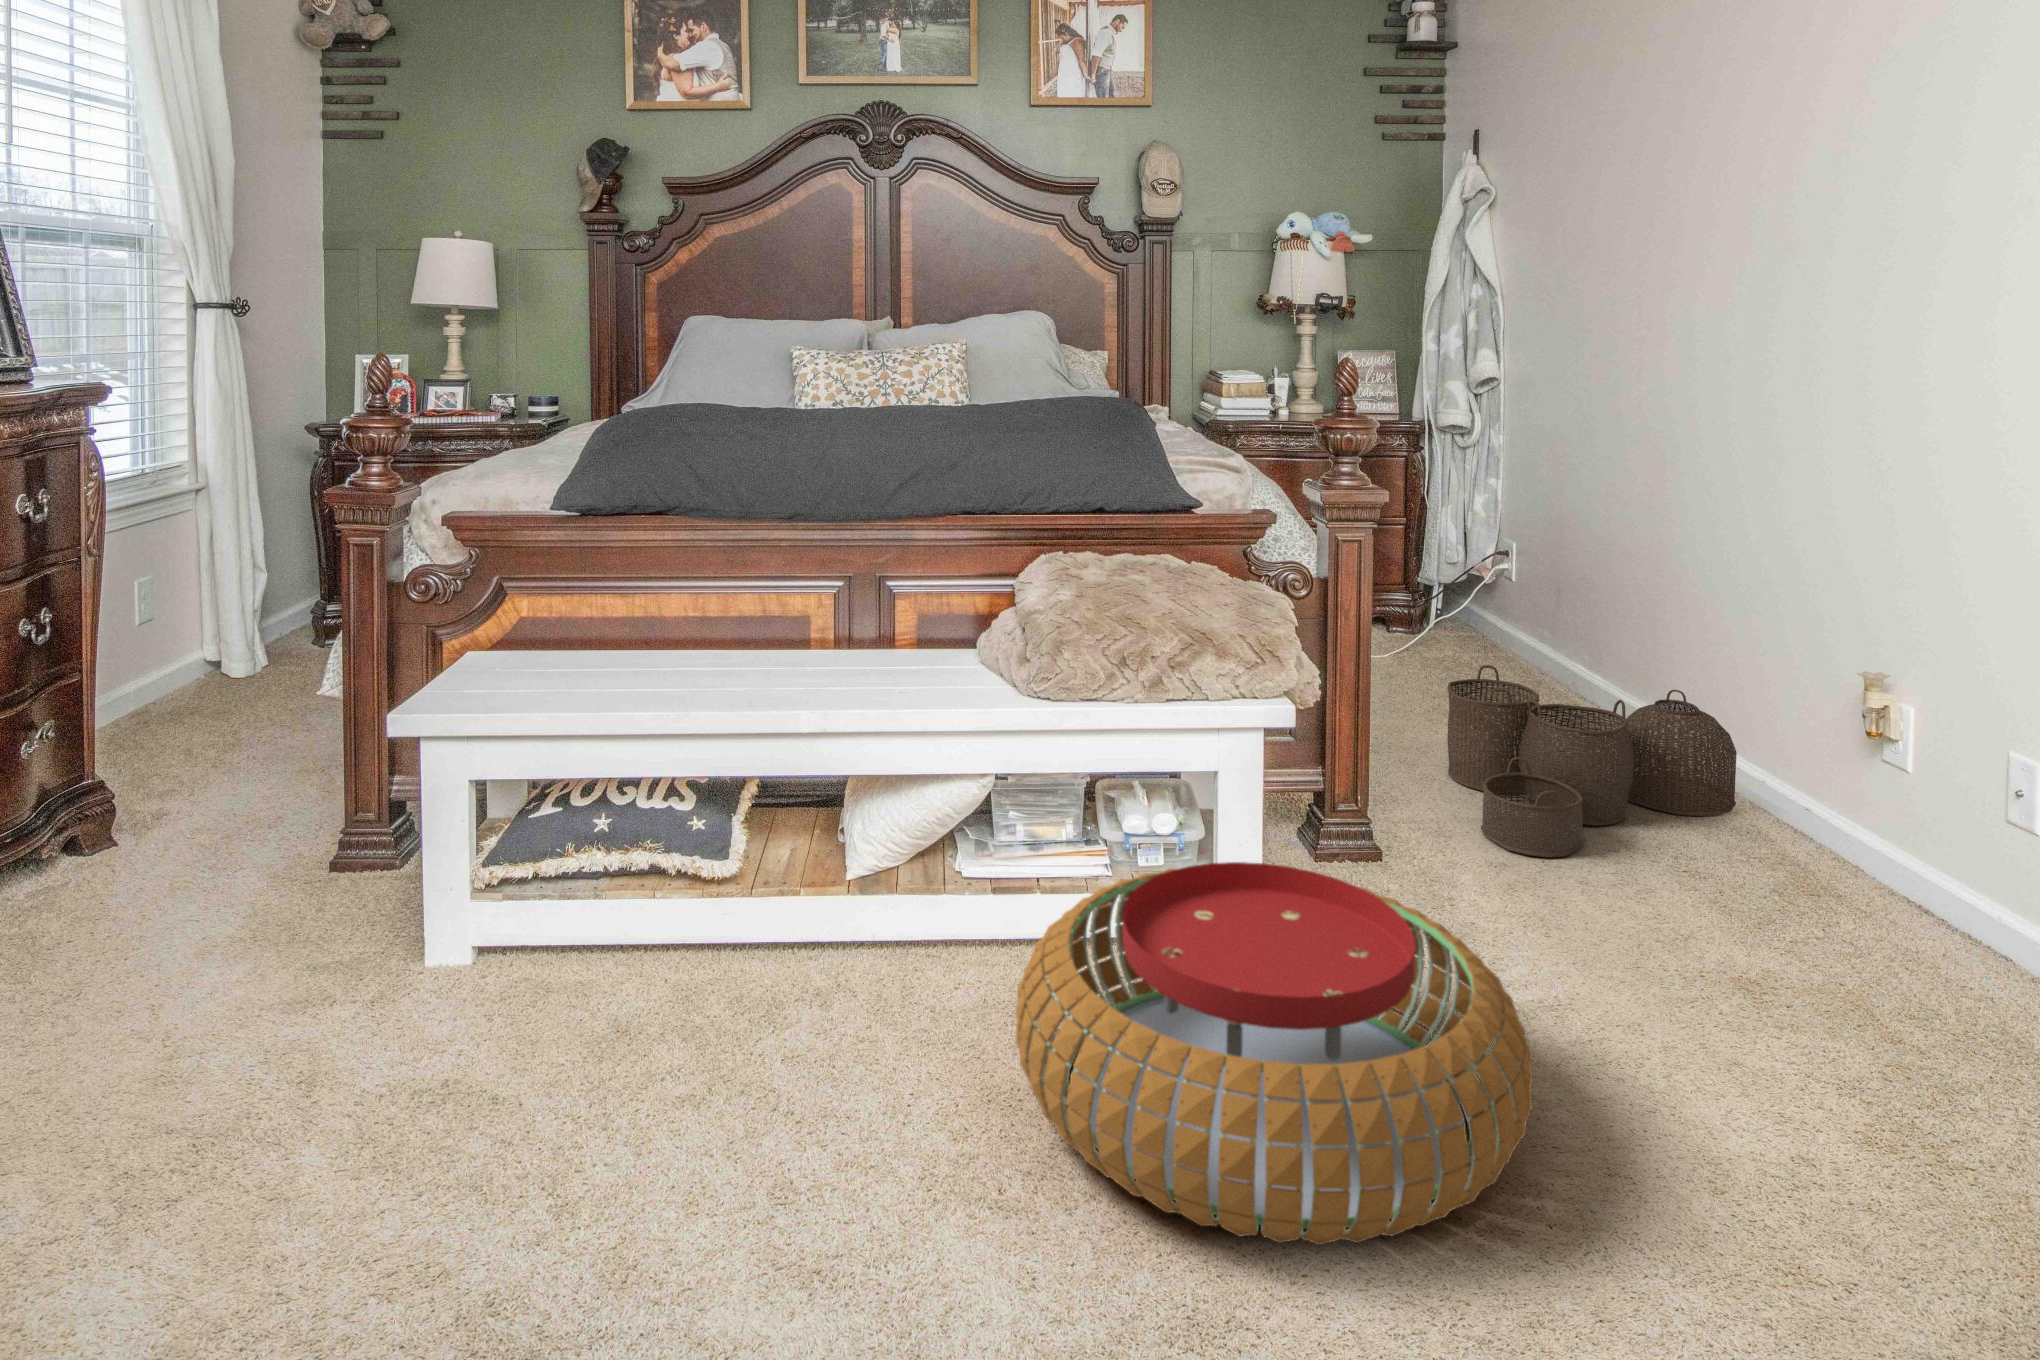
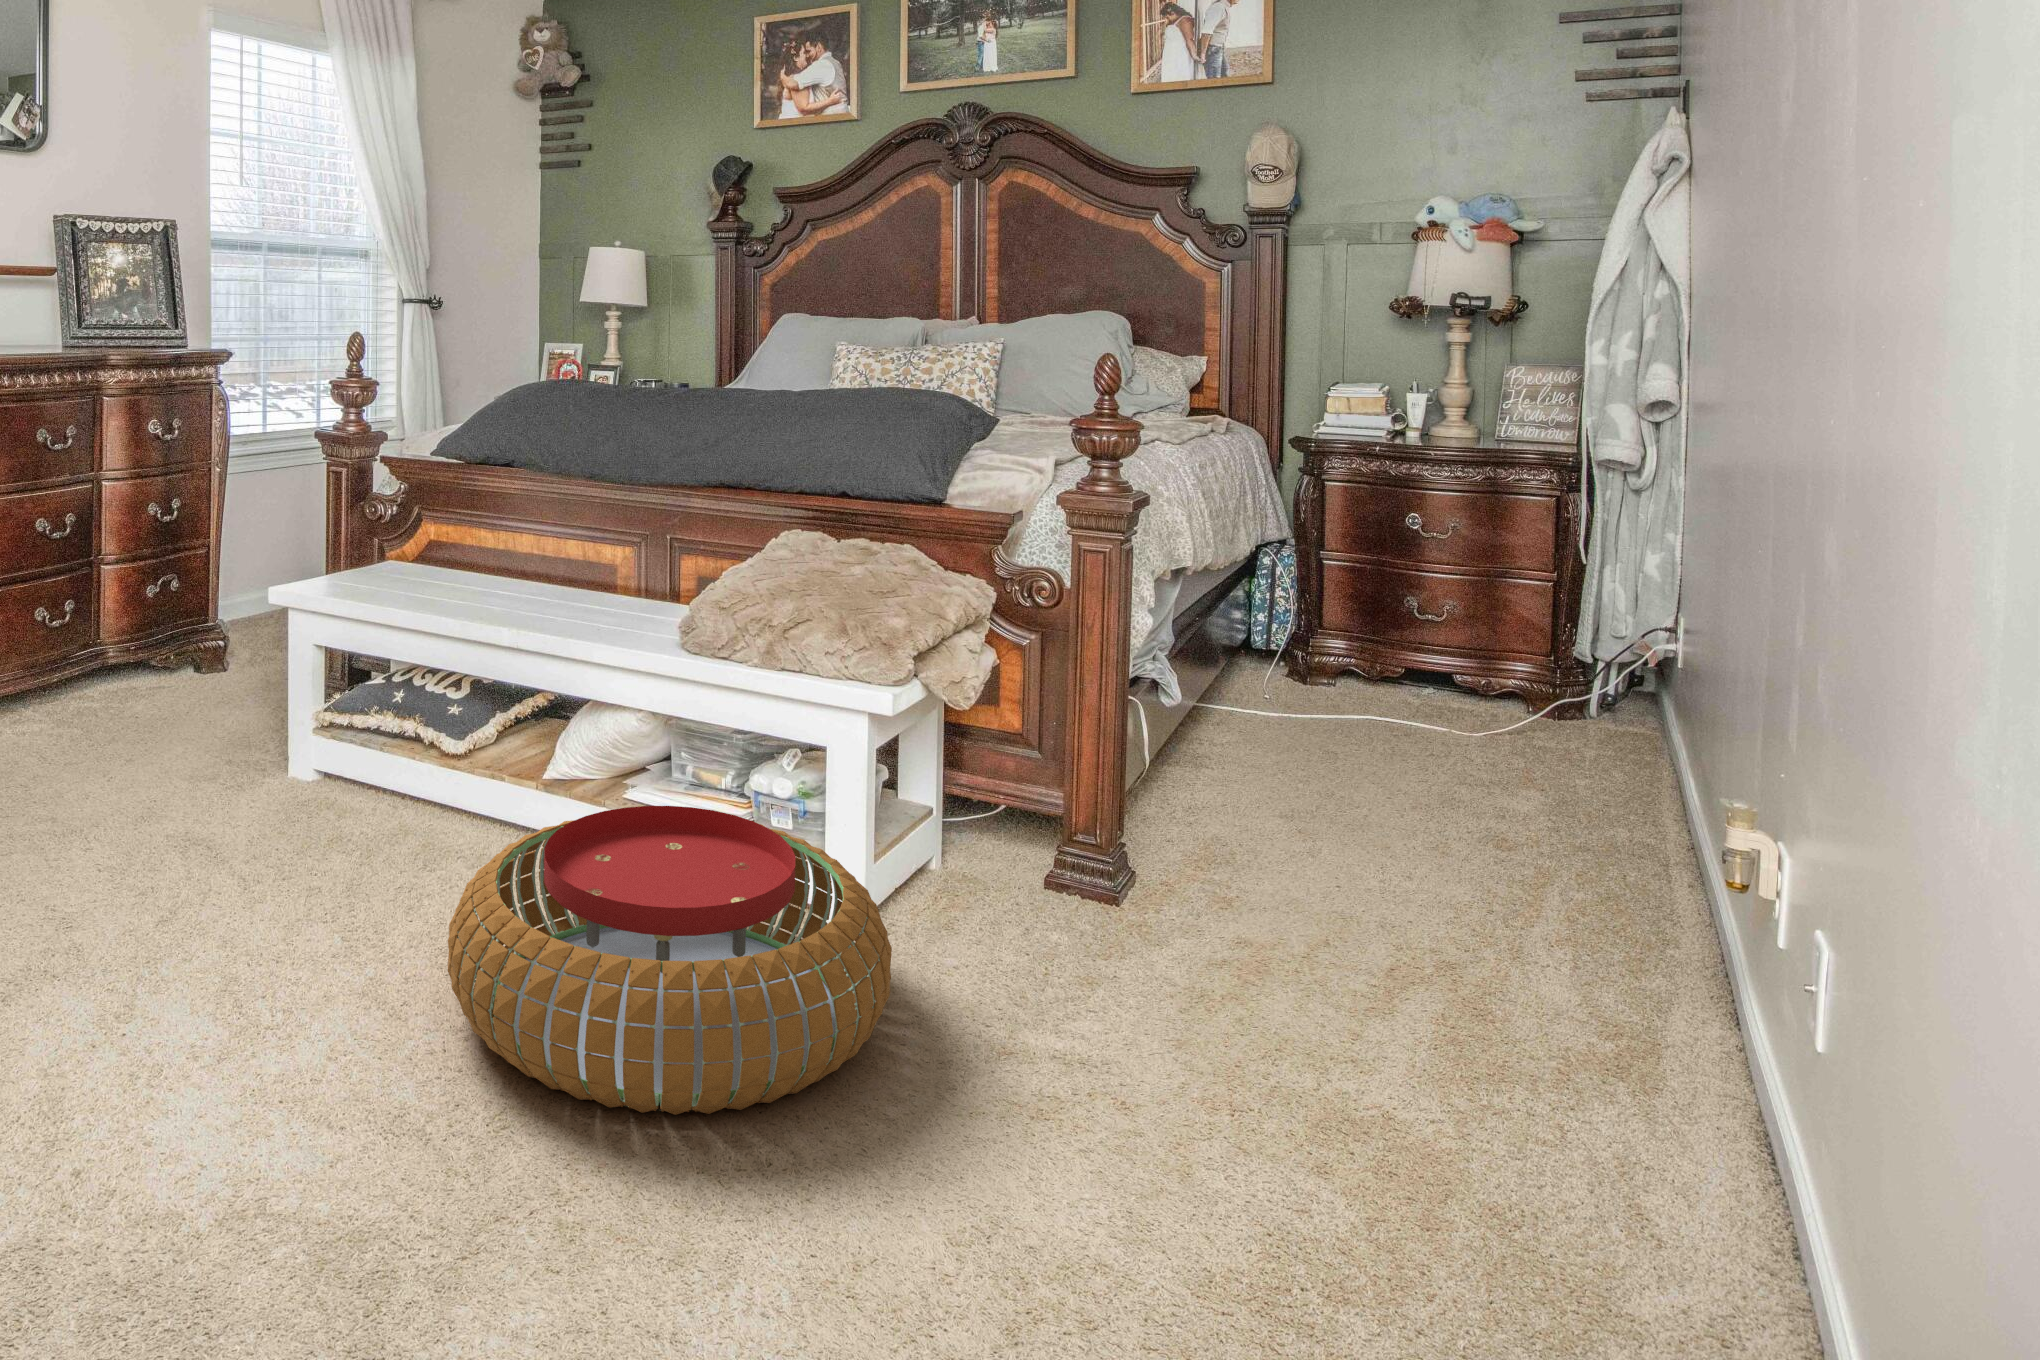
woven basket: present [1447,665,1737,858] -> none [1241,748,1685,991]

